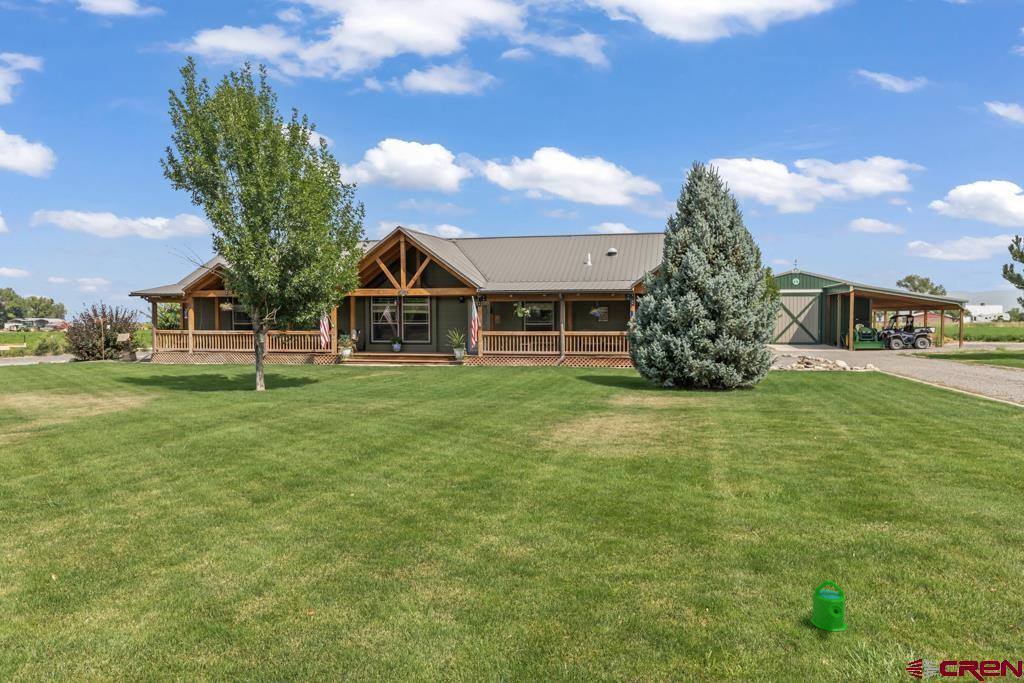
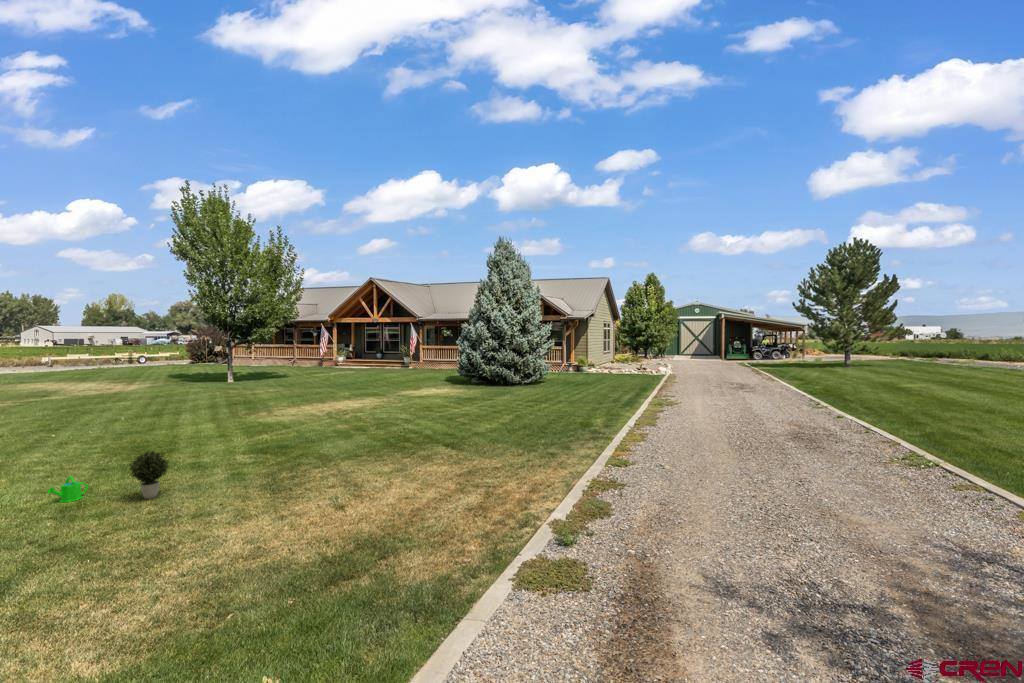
potted plant: none [918,525,993,615] -> present [129,451,168,499]

